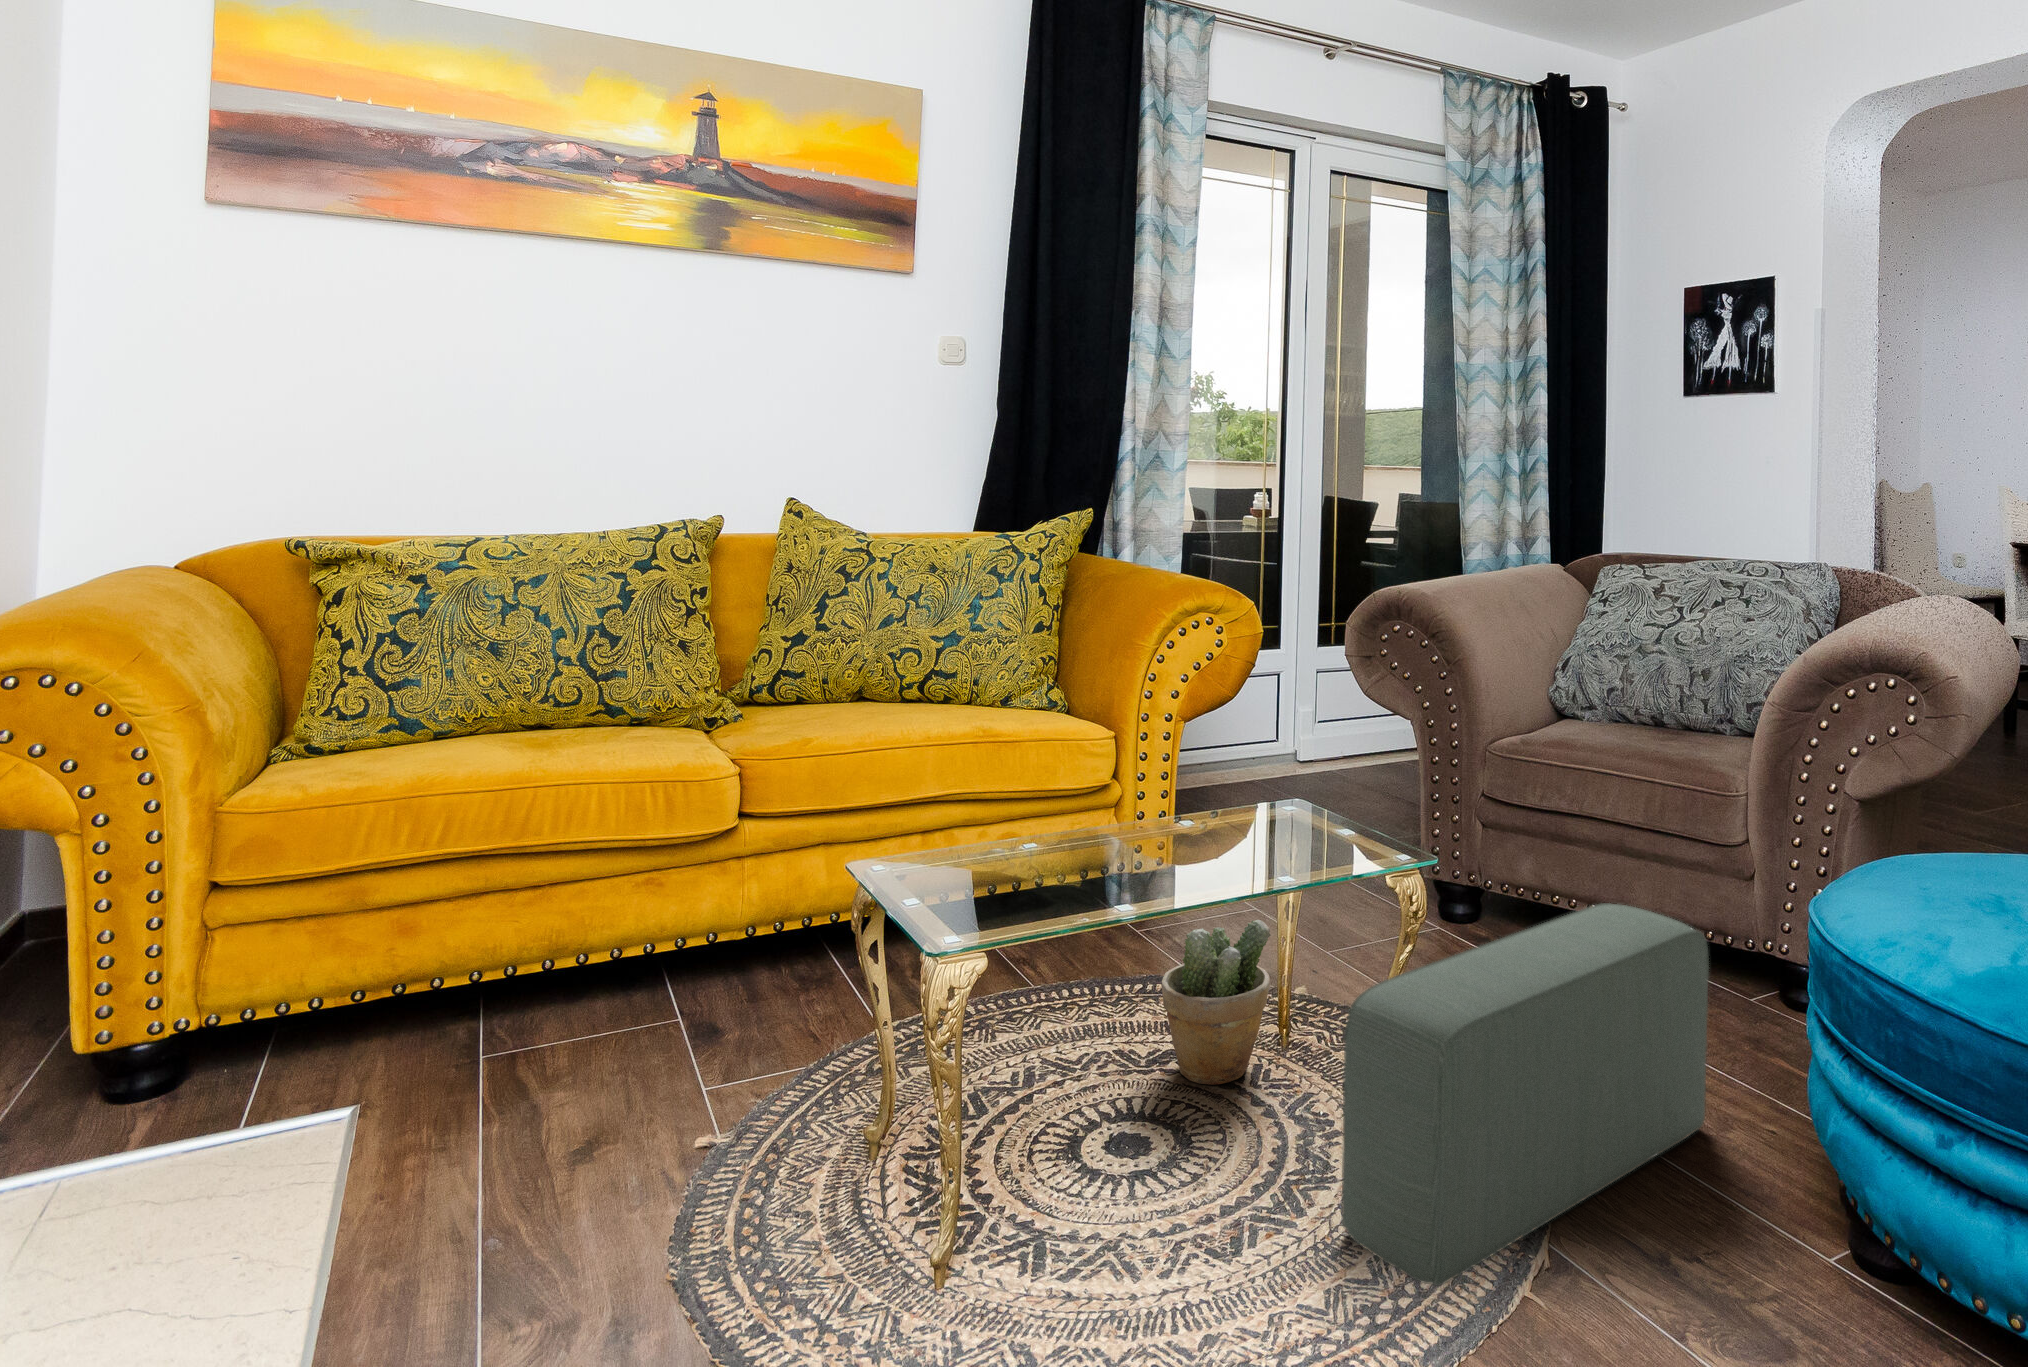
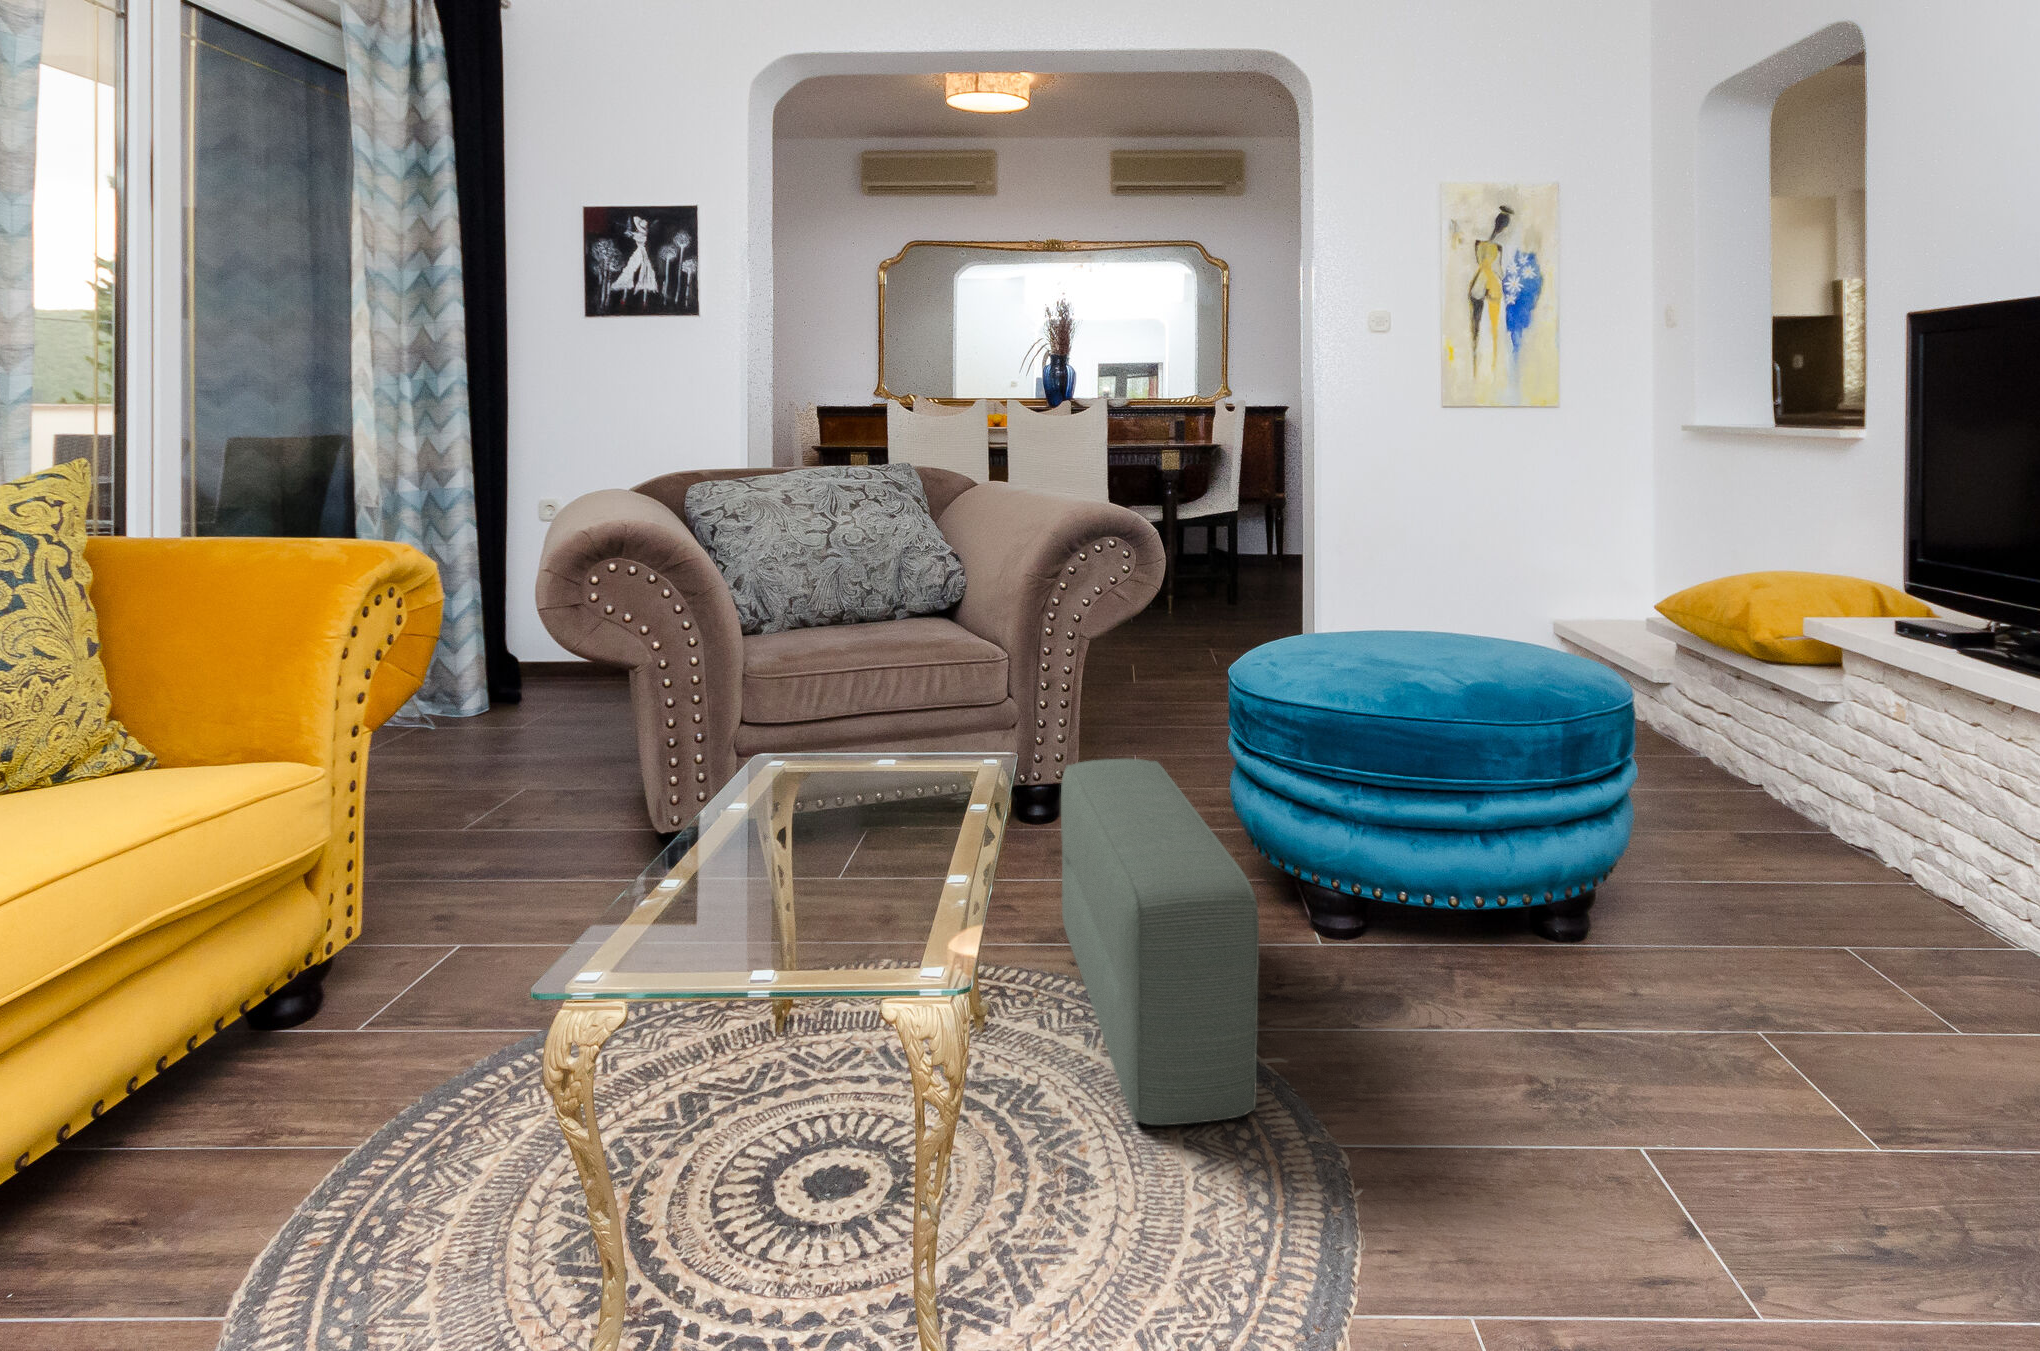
potted plant: present [1162,920,1271,1085] -> none [704,901,836,1114]

